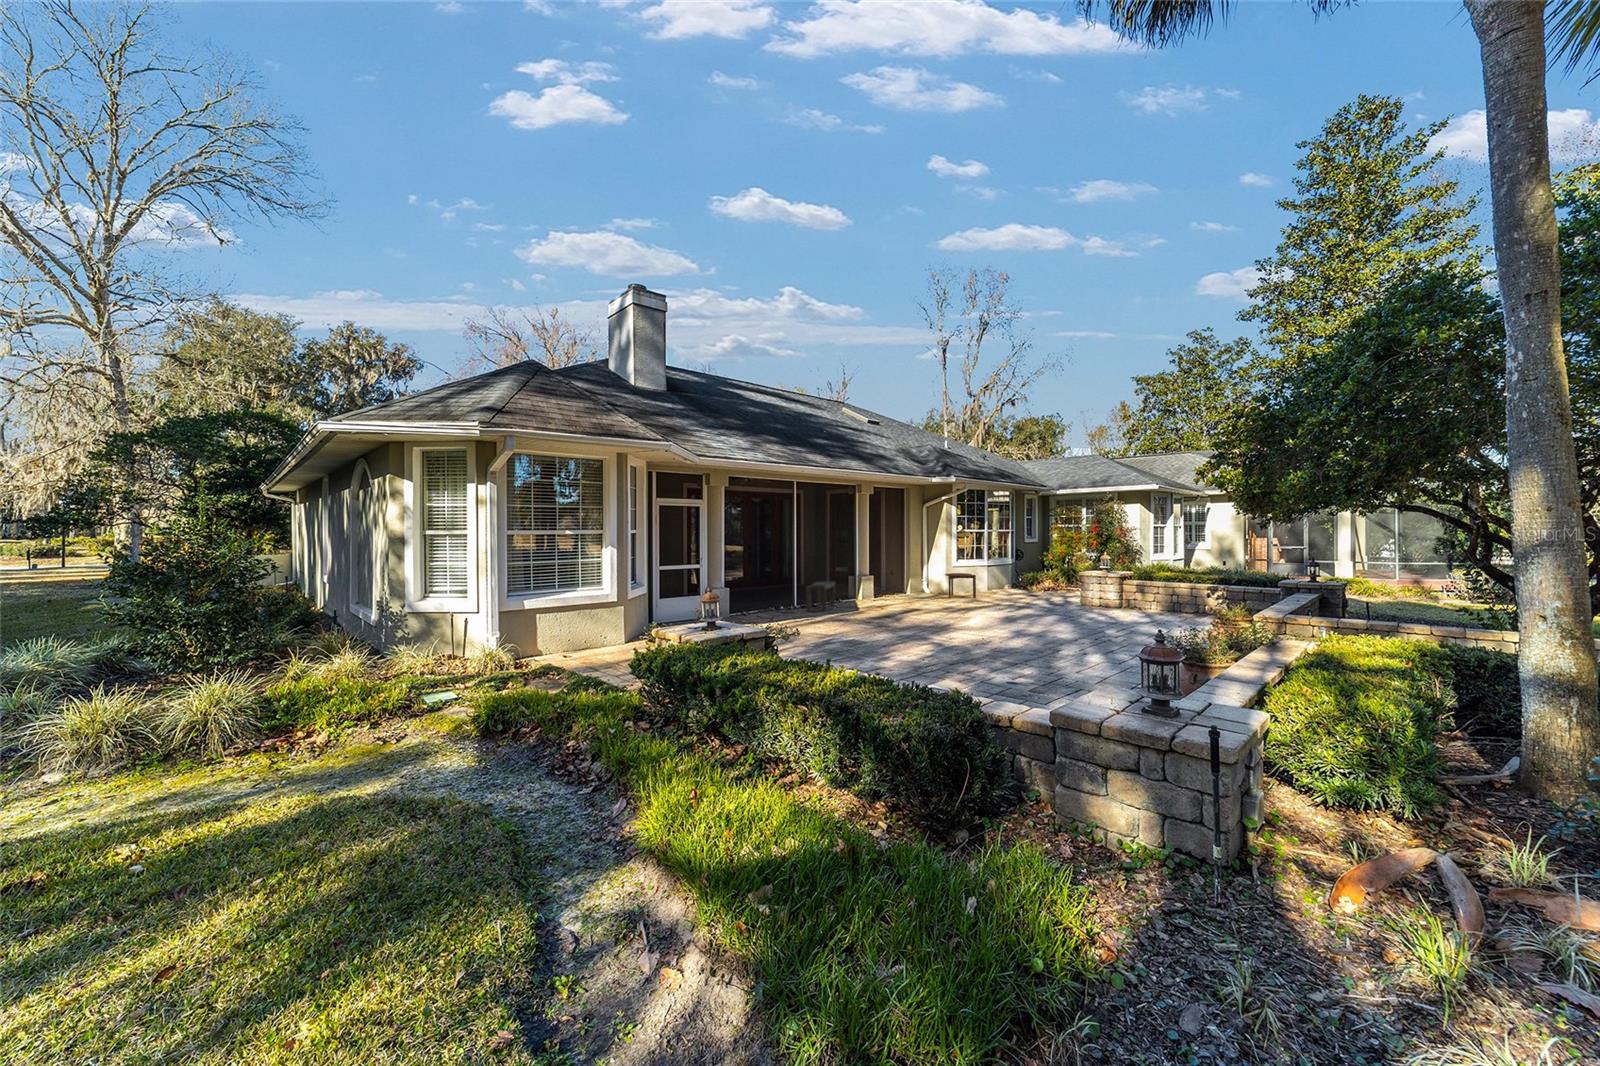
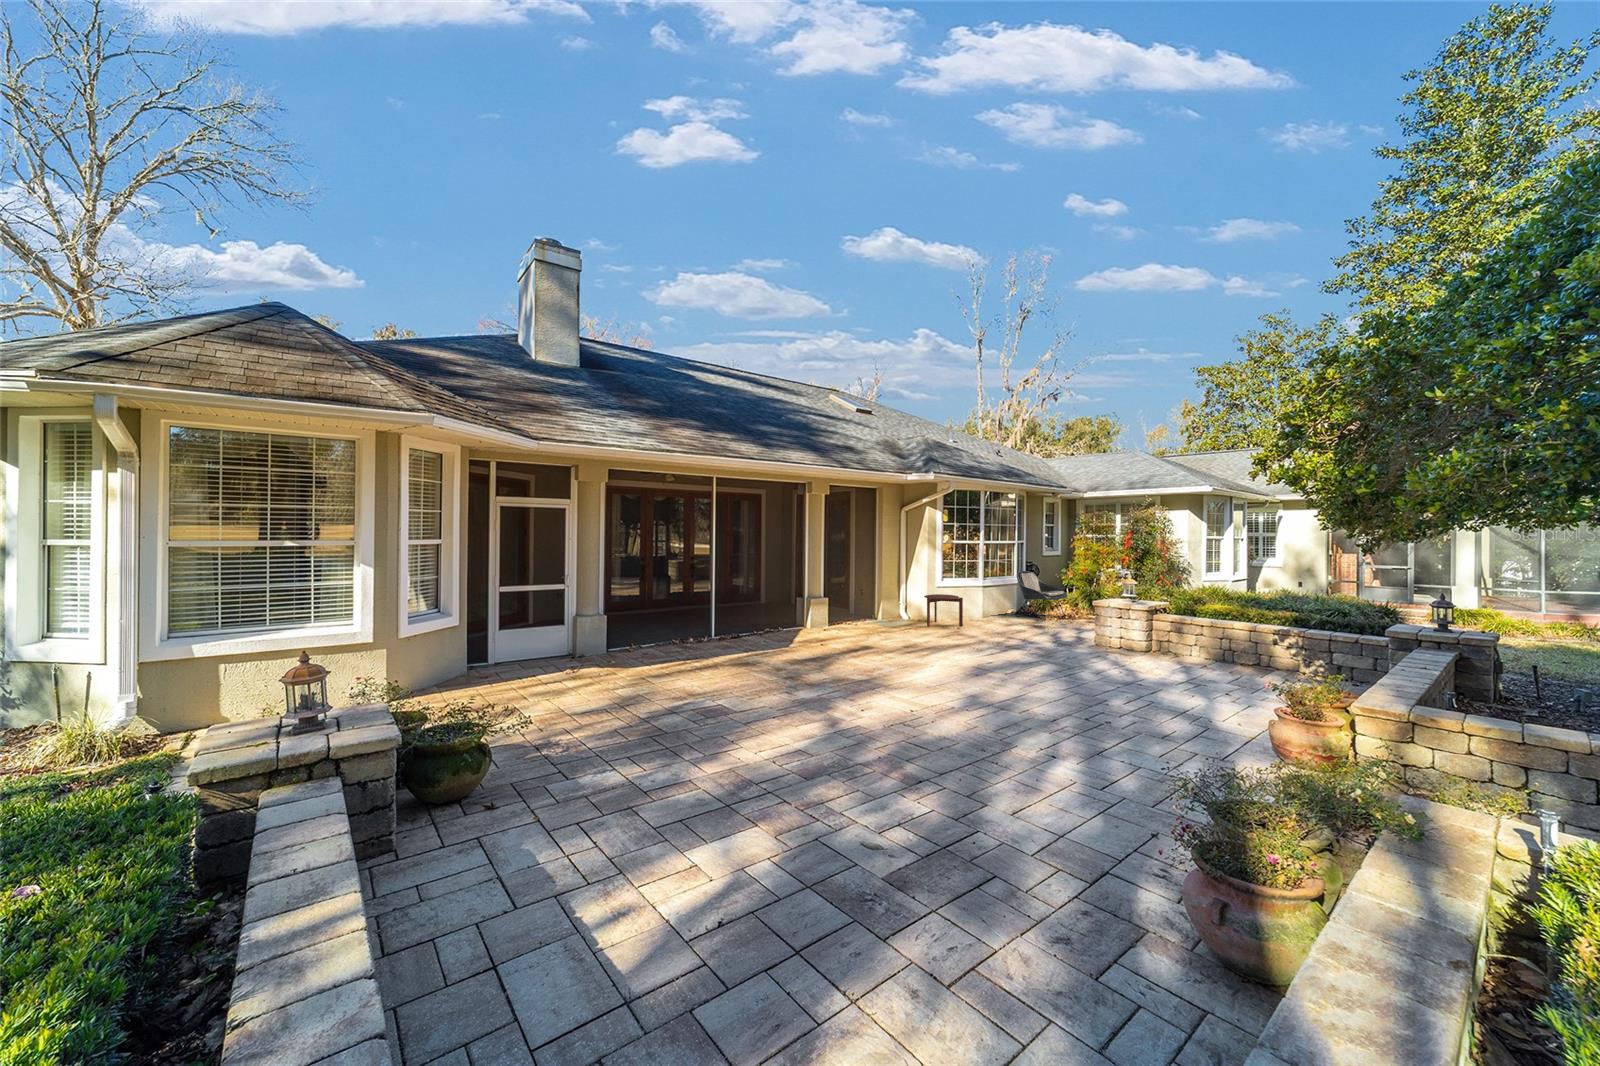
lounge chair: none [1011,554,1051,593] -> present [1015,571,1067,621]
bench: present [805,582,835,611] -> none [724,604,772,644]

